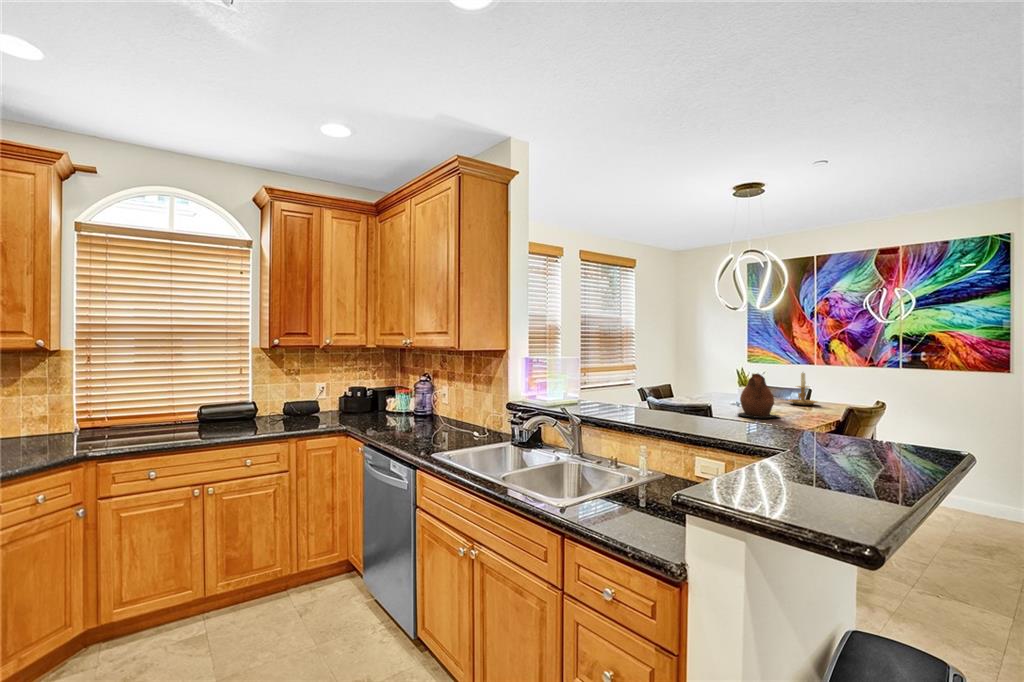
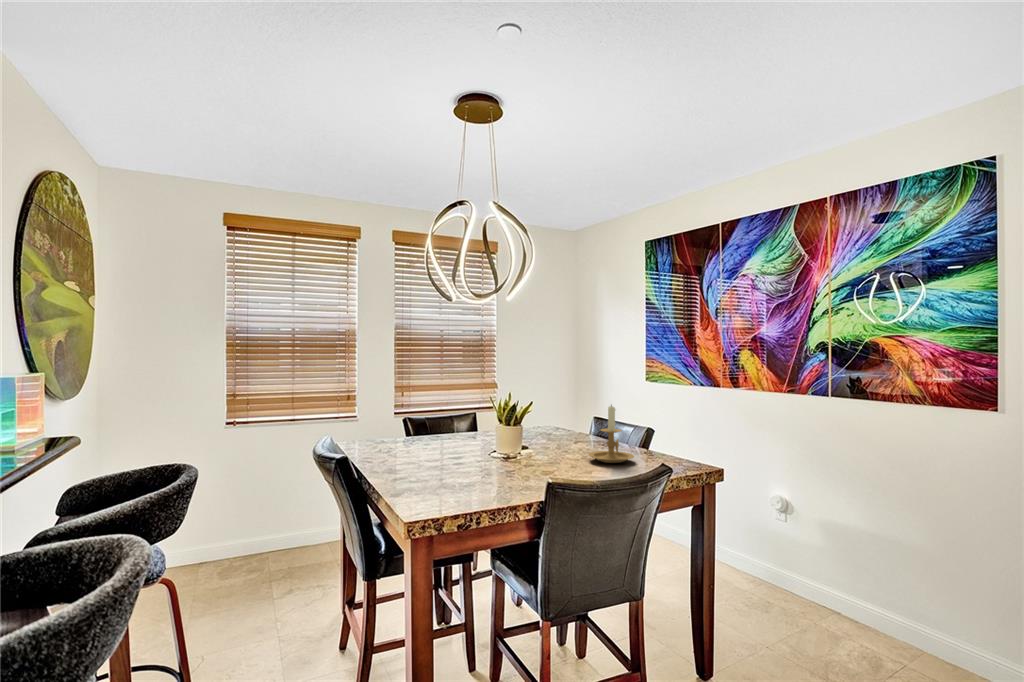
ceramic pitcher: present [738,374,779,418] -> none [408,412,482,499]

